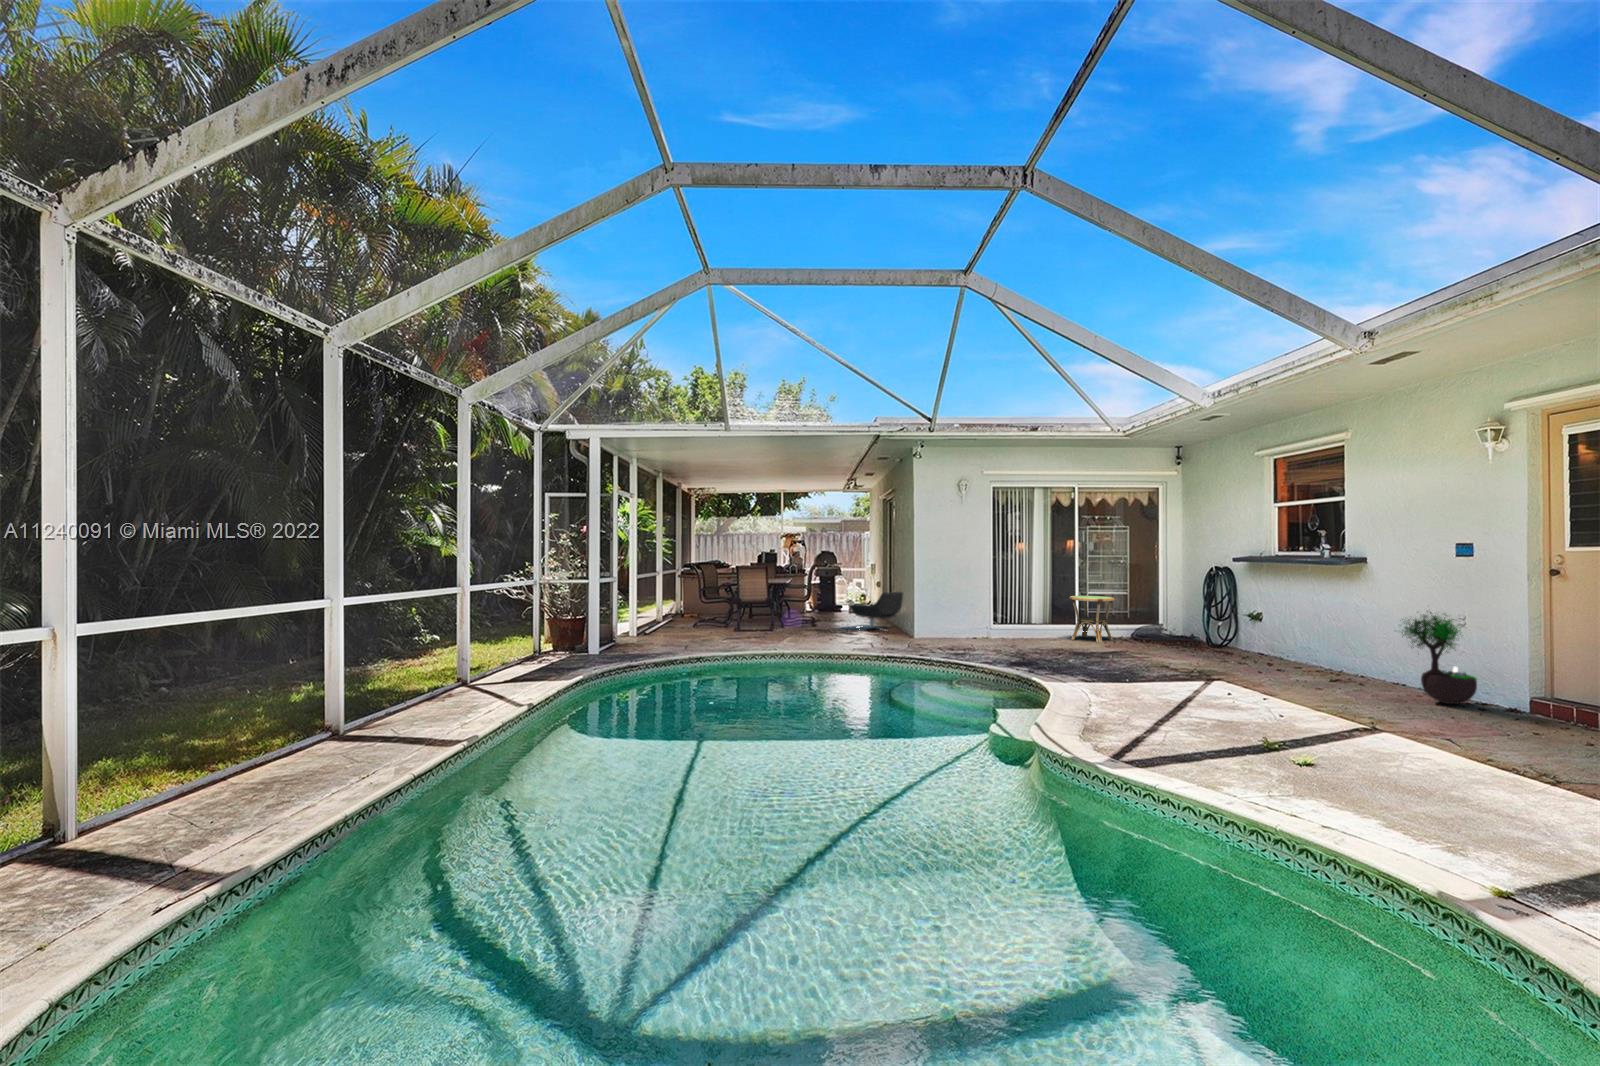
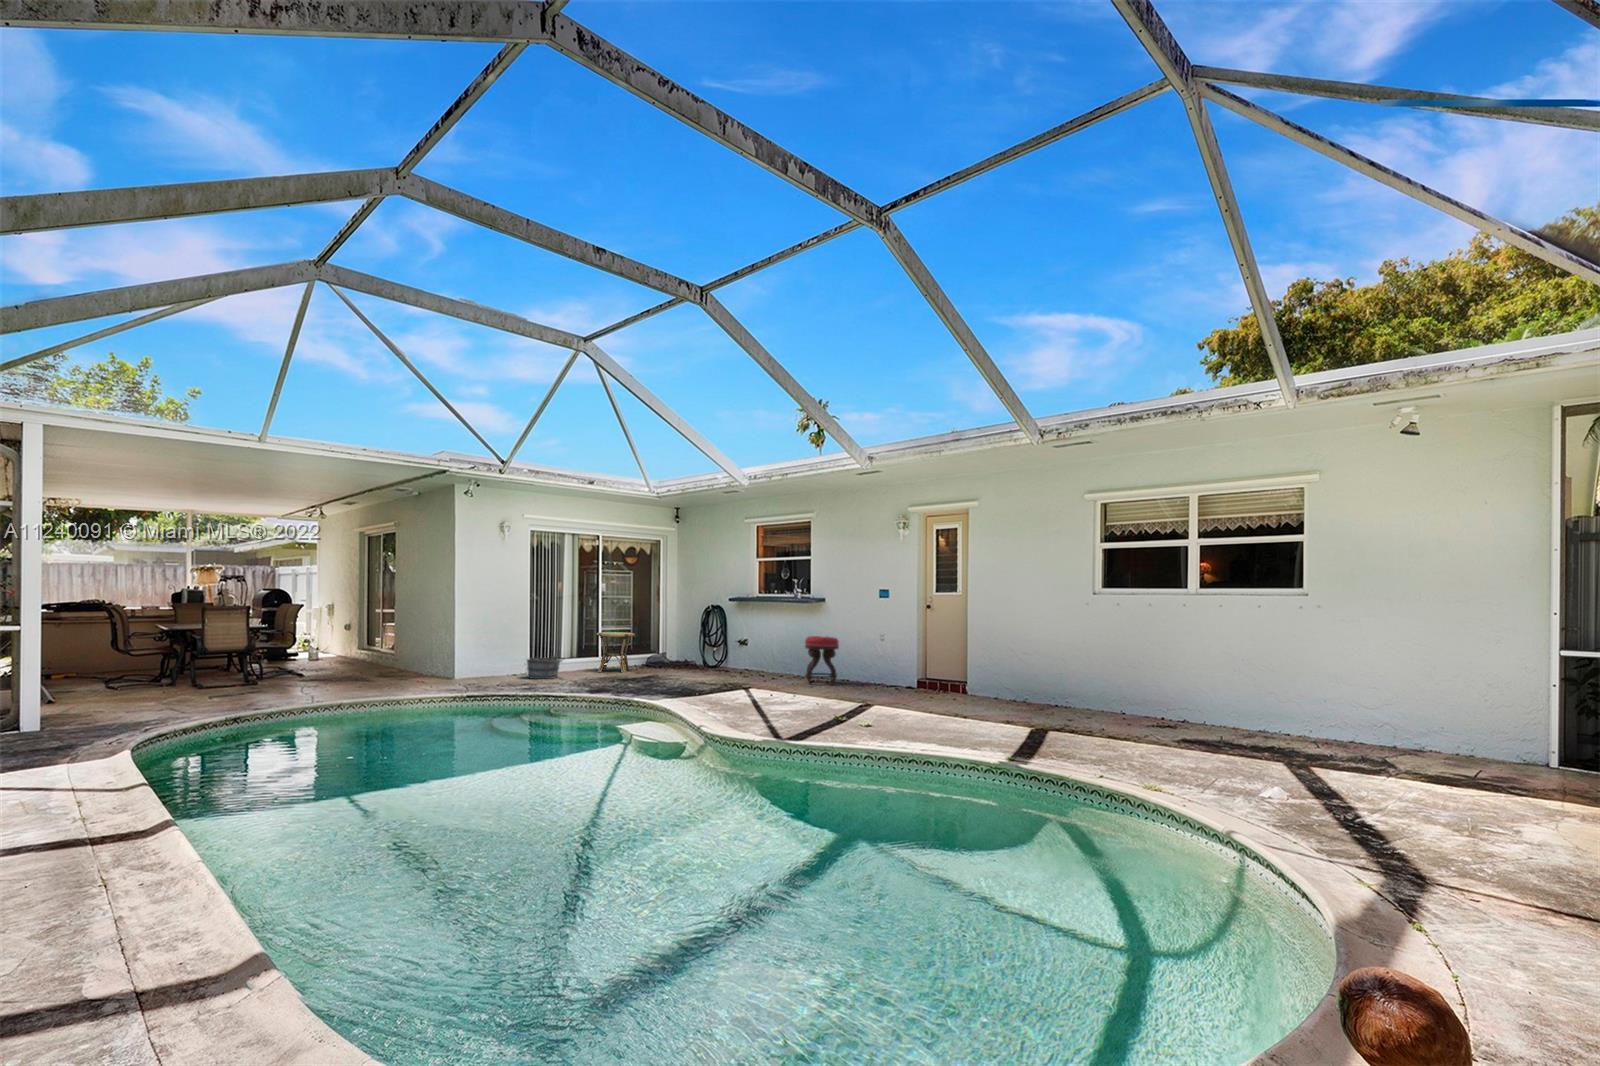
lounge chair: present [850,592,903,628] -> none [355,634,420,680]
potted tree: present [1400,611,1477,704] -> none [854,628,892,689]
stool: none [1321,613,1384,688] -> present [805,636,839,684]
bucket: none [985,618,1023,643] -> present [527,655,562,679]

